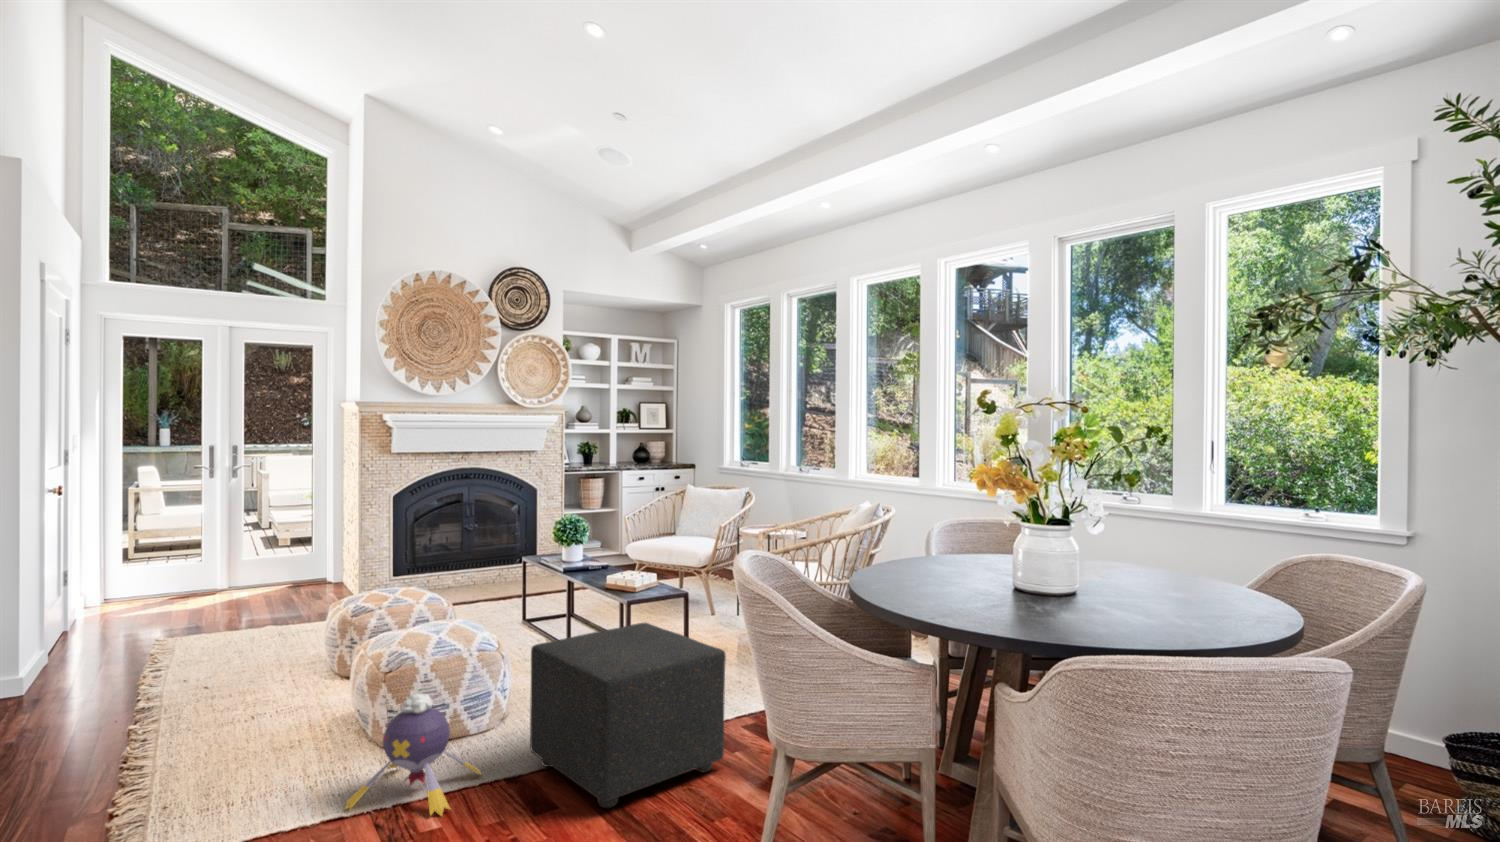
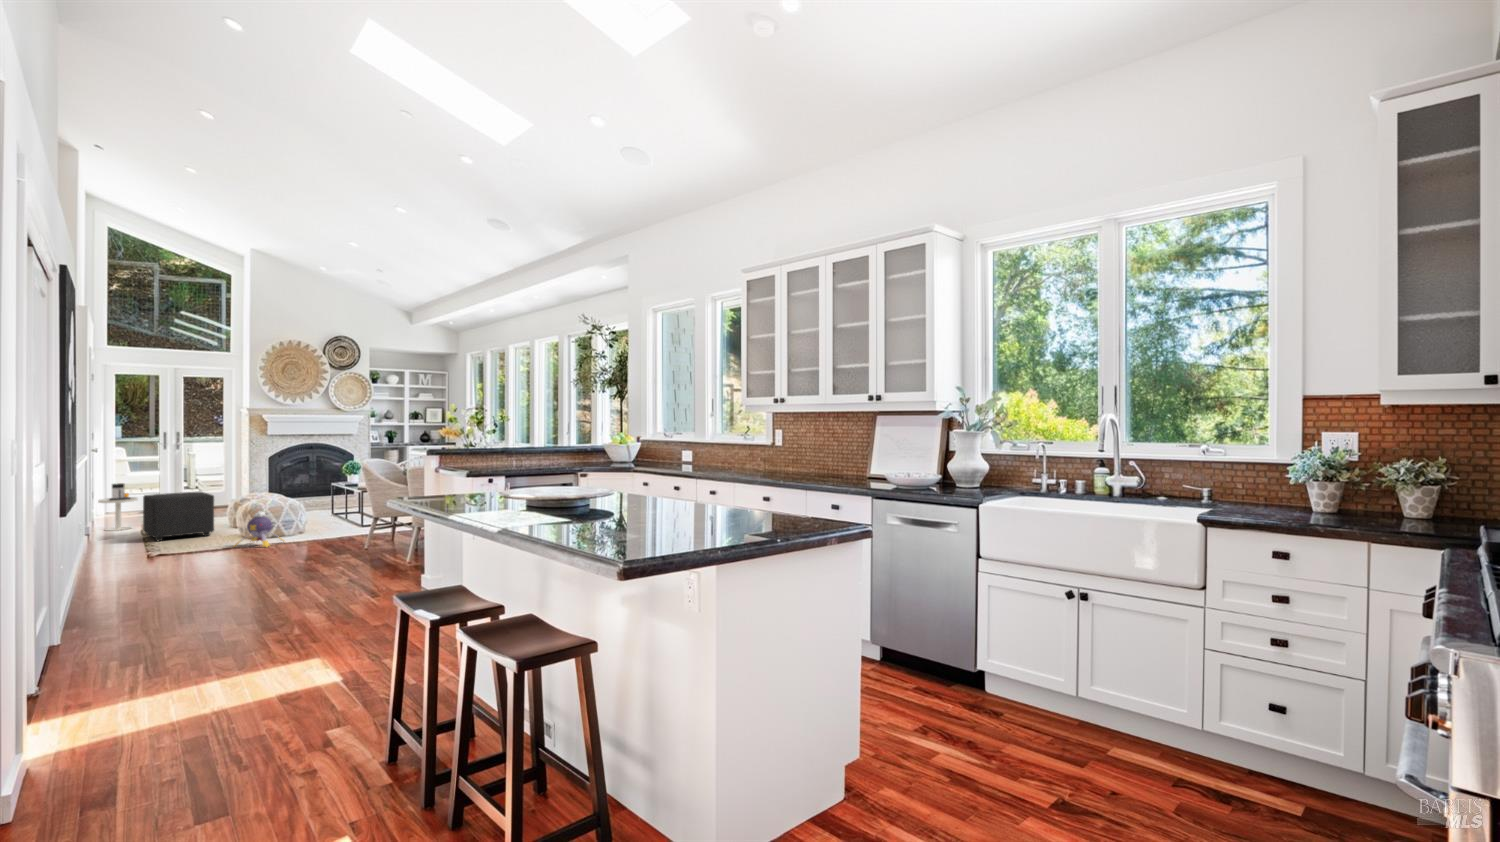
side table: none [51,565,139,676] -> present [98,483,138,531]
ottoman: present [530,623,726,808] -> present [143,492,214,541]

